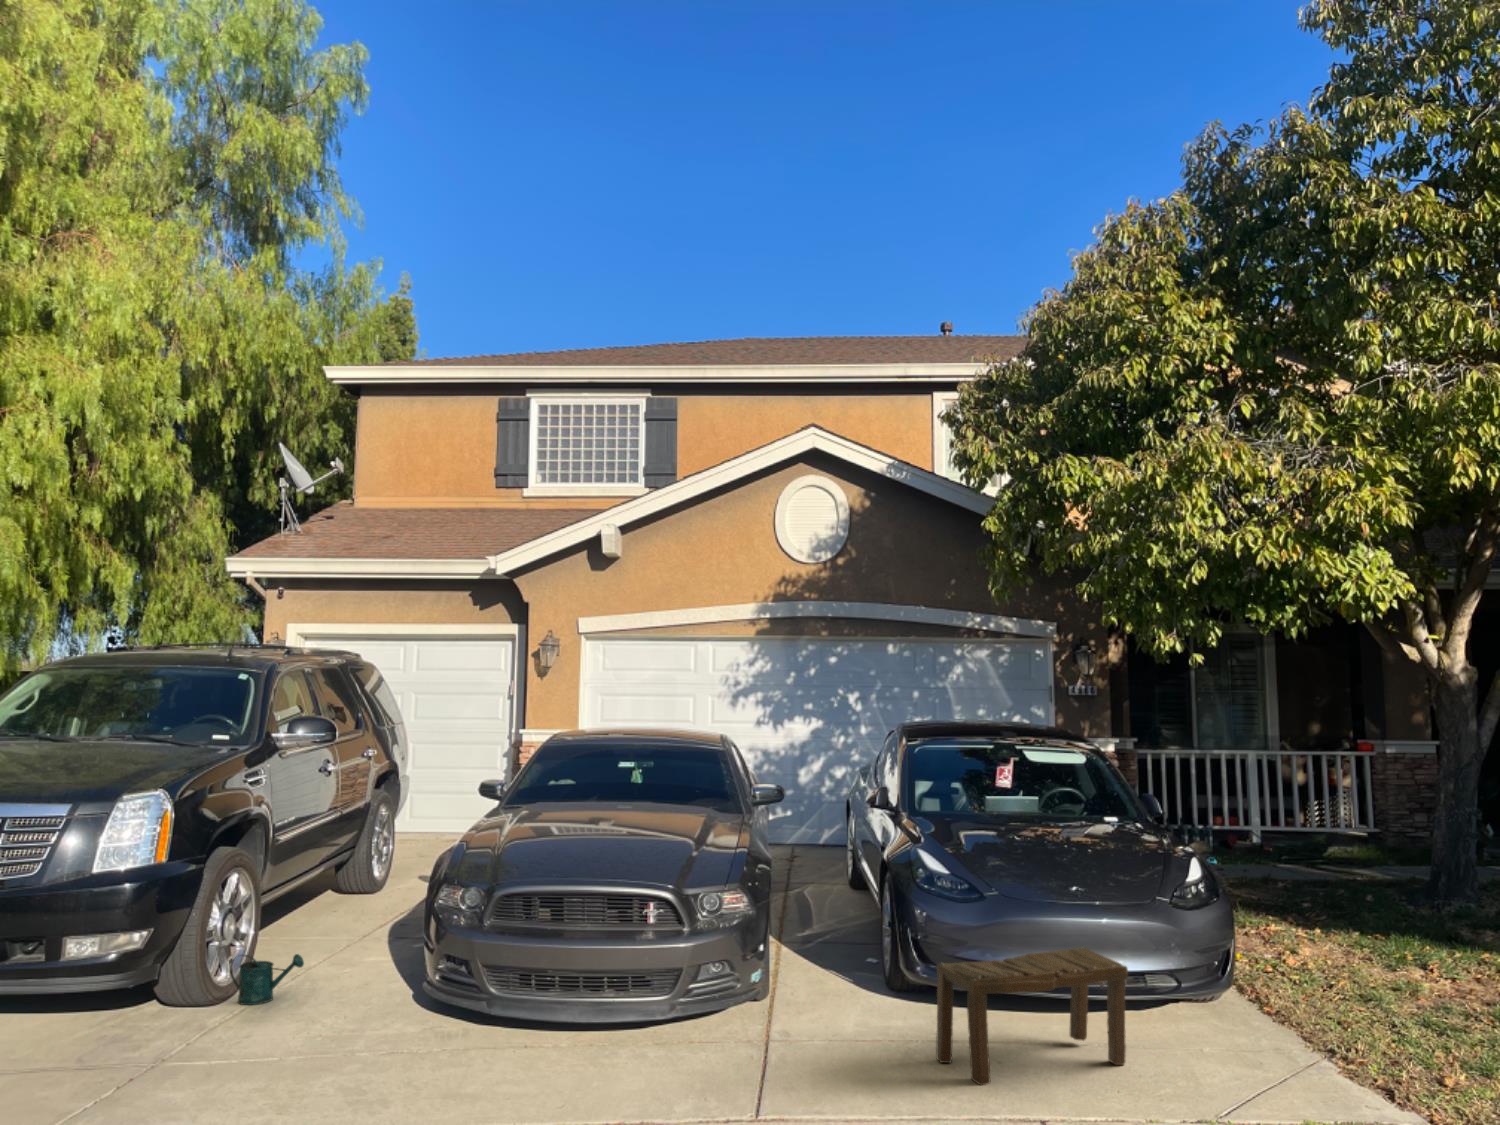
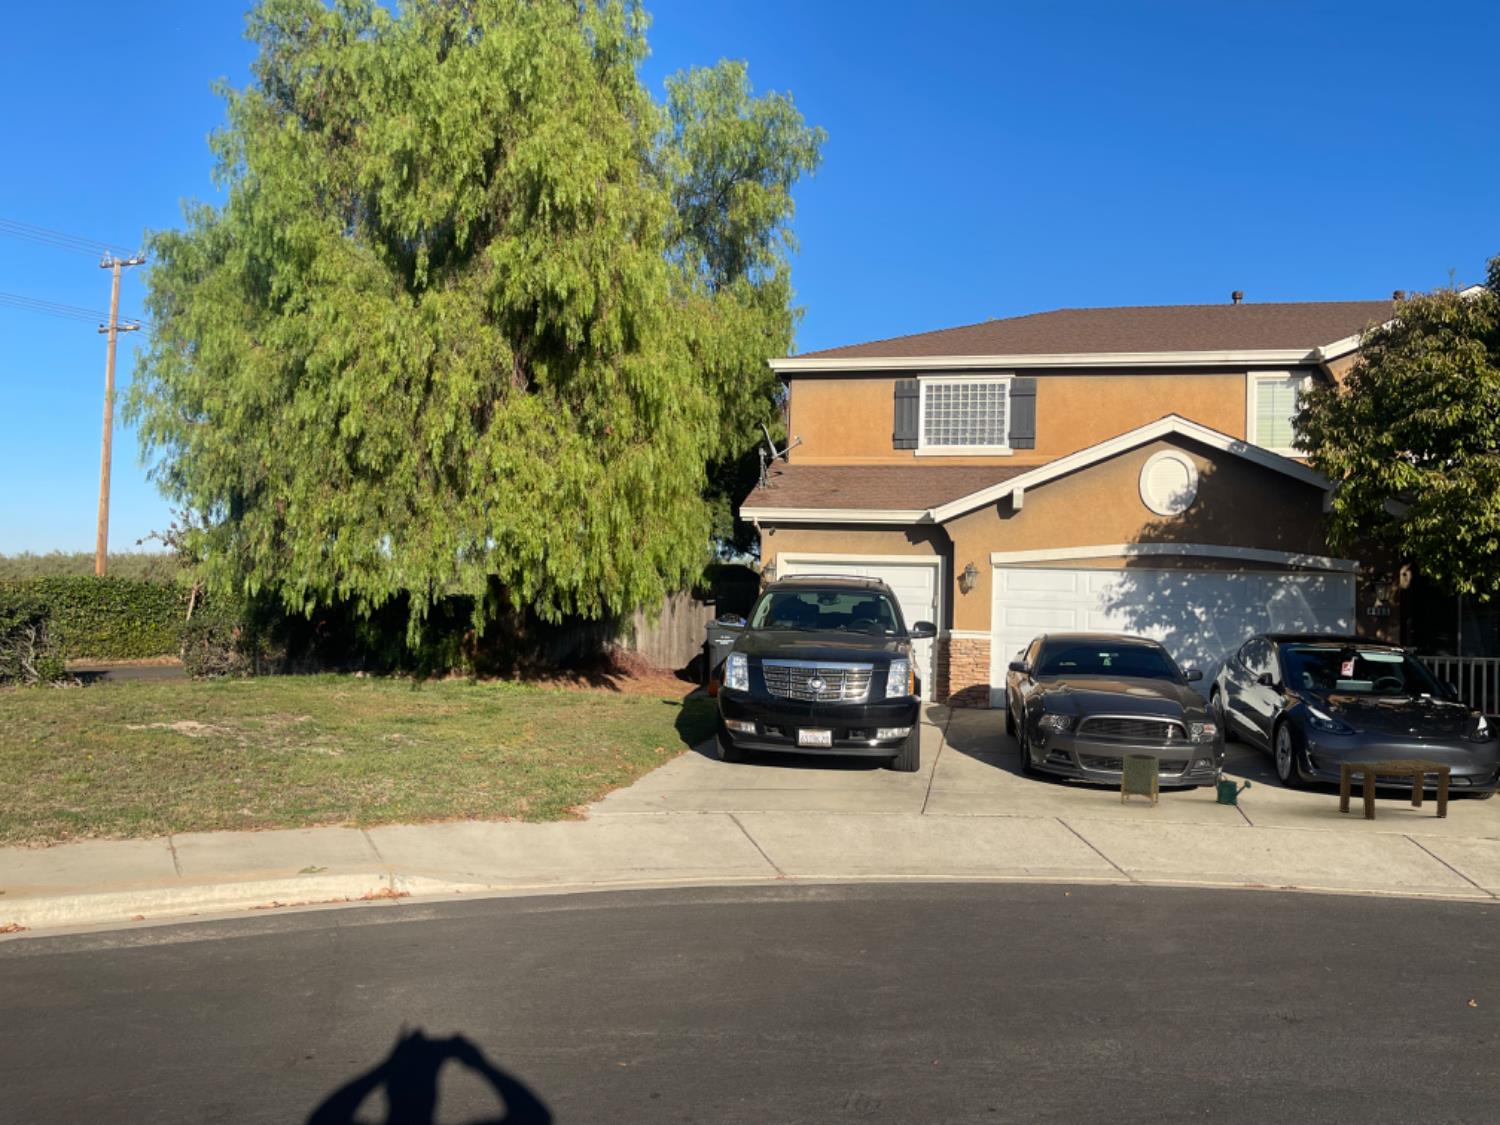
watering can: present [230,954,304,1005] -> present [1214,775,1251,805]
planter: none [522,964,604,1081] -> present [1121,754,1159,807]

